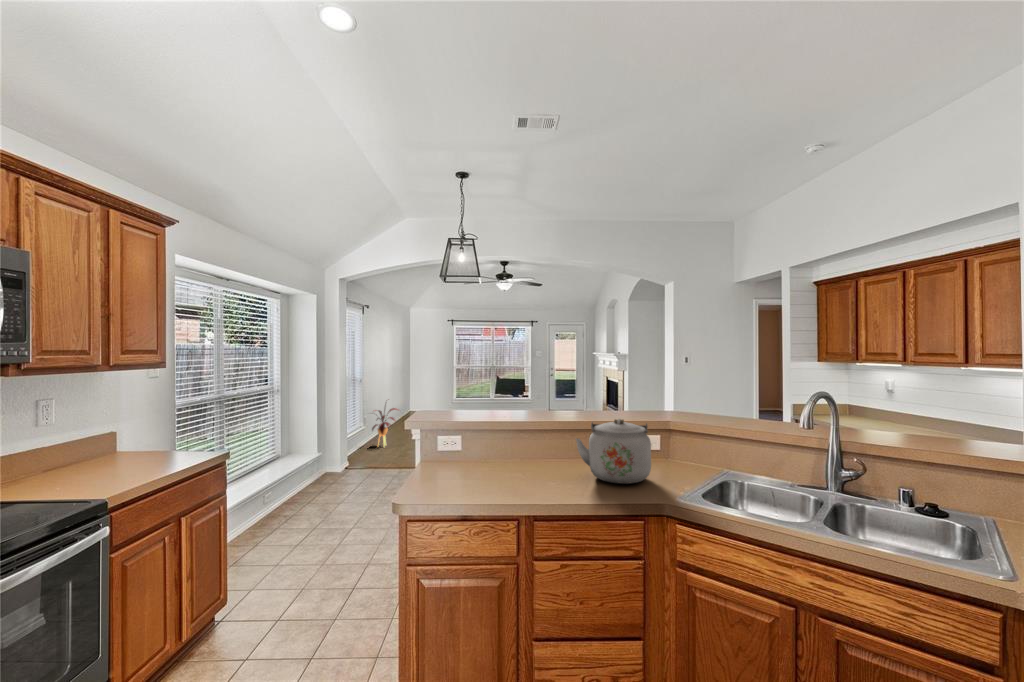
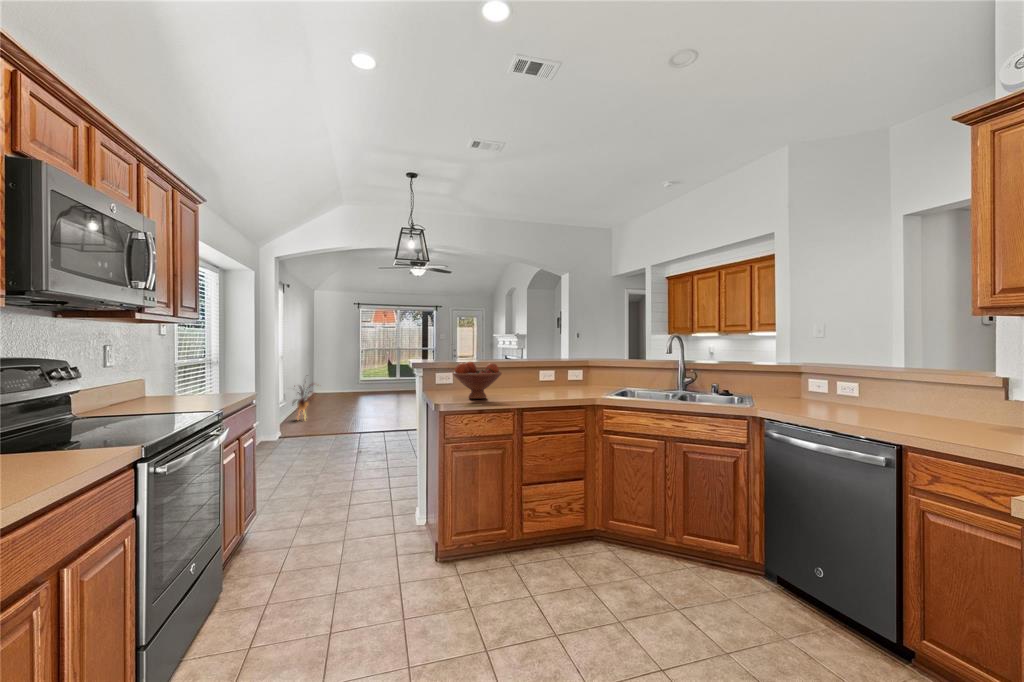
kettle: present [576,419,651,484] -> none [538,355,584,393]
fruit bowl: none [433,427,509,490] -> present [453,362,502,399]

